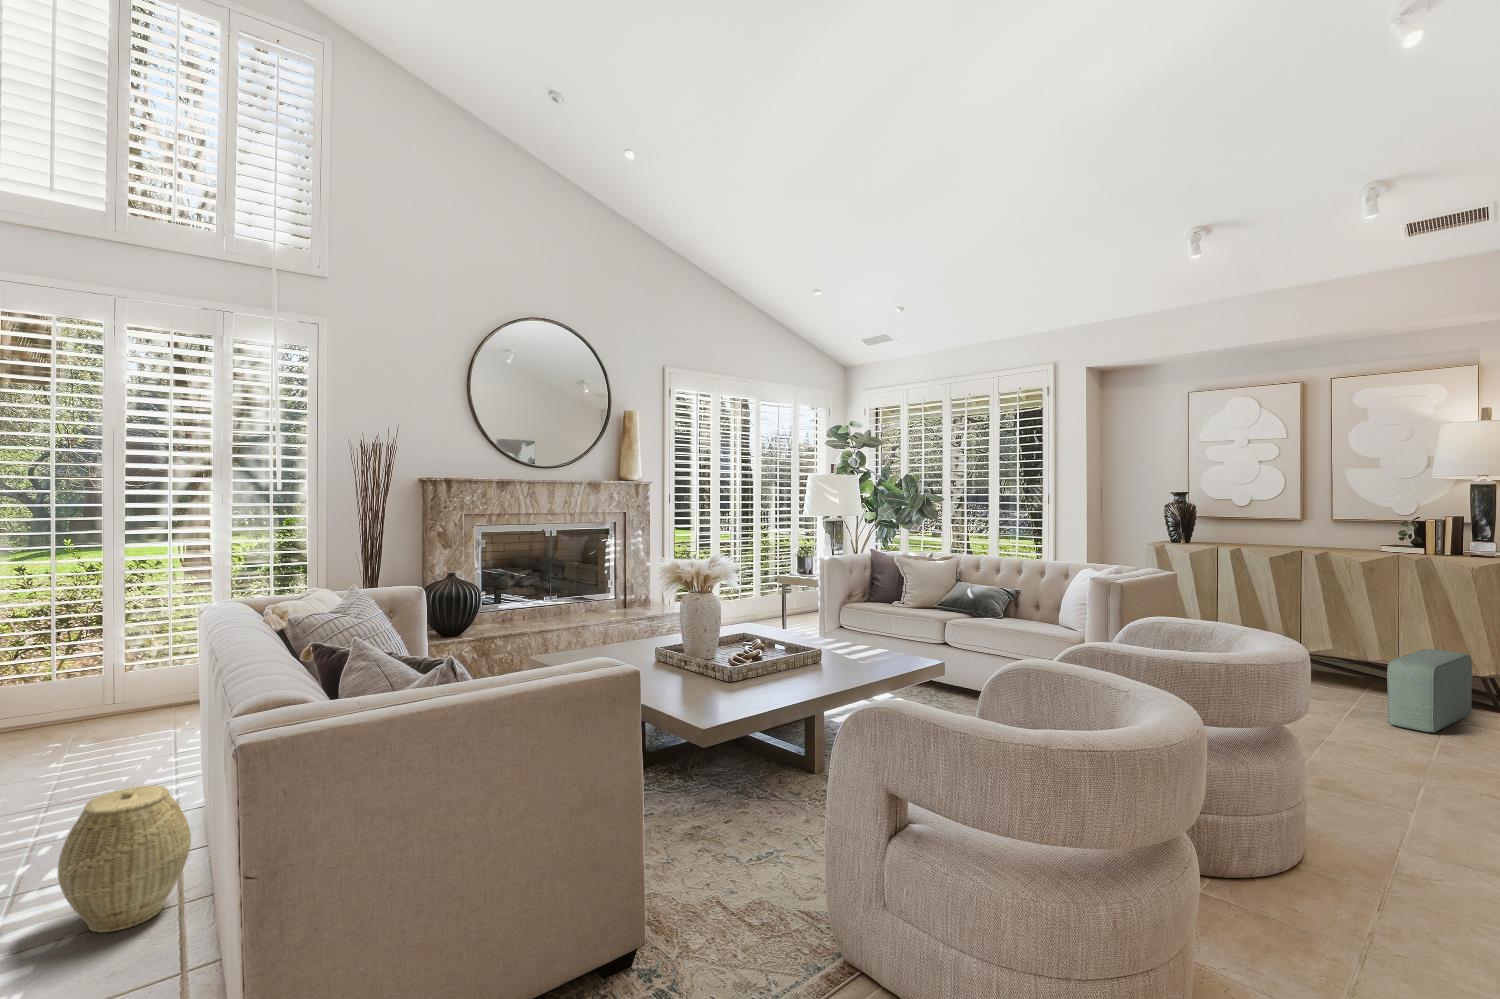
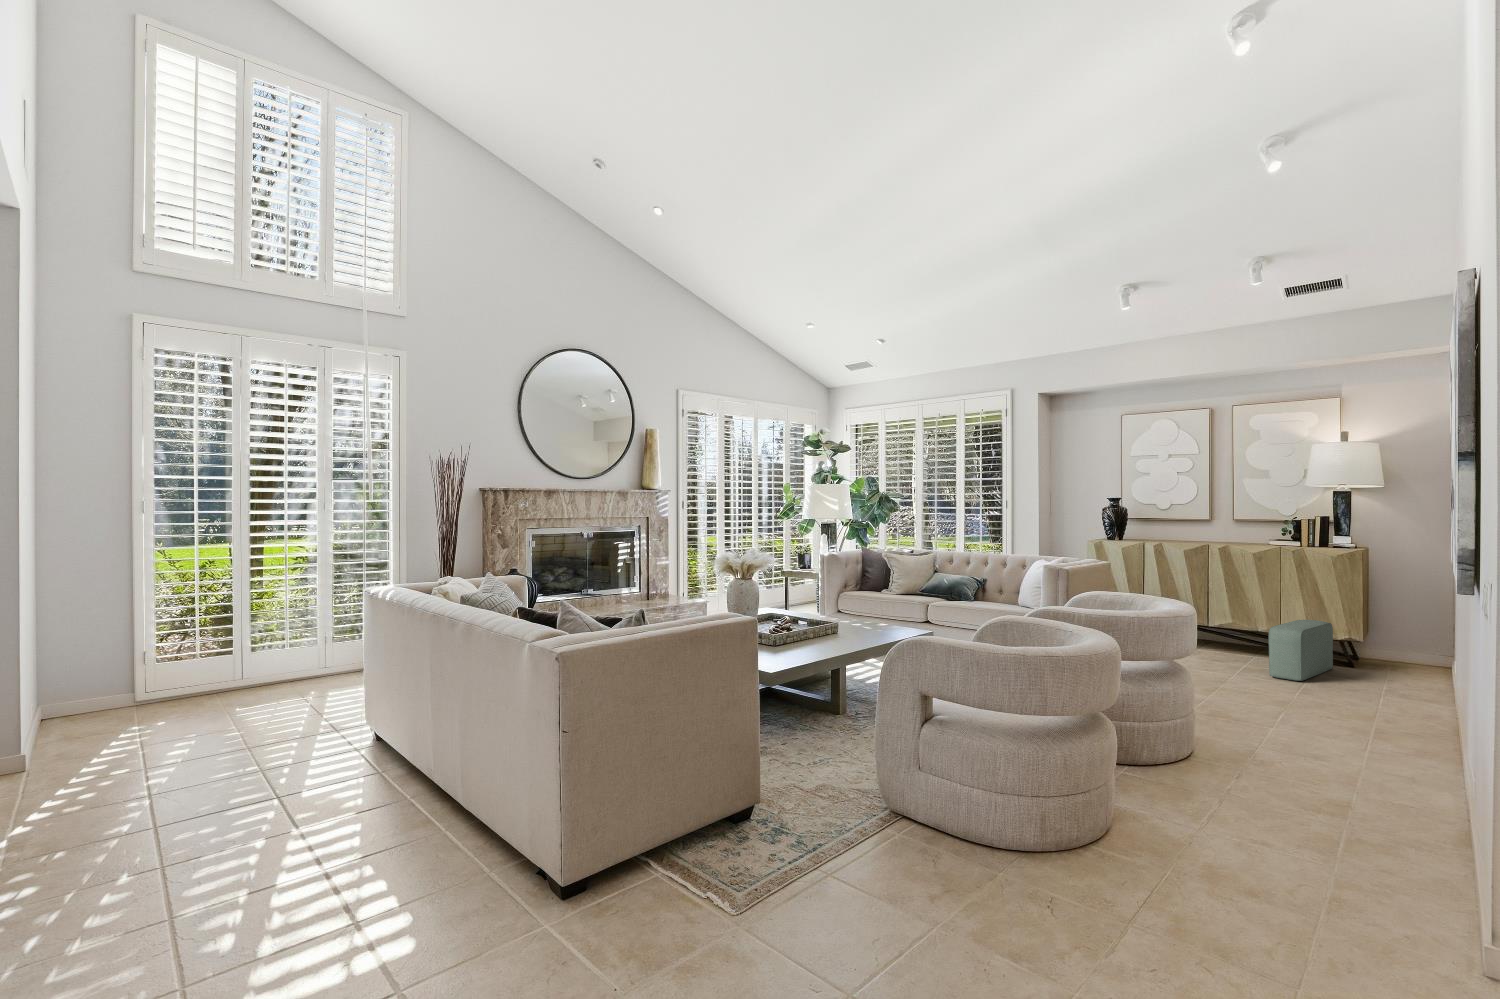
woven basket: present [58,785,191,932] -> none [328,713,411,814]

